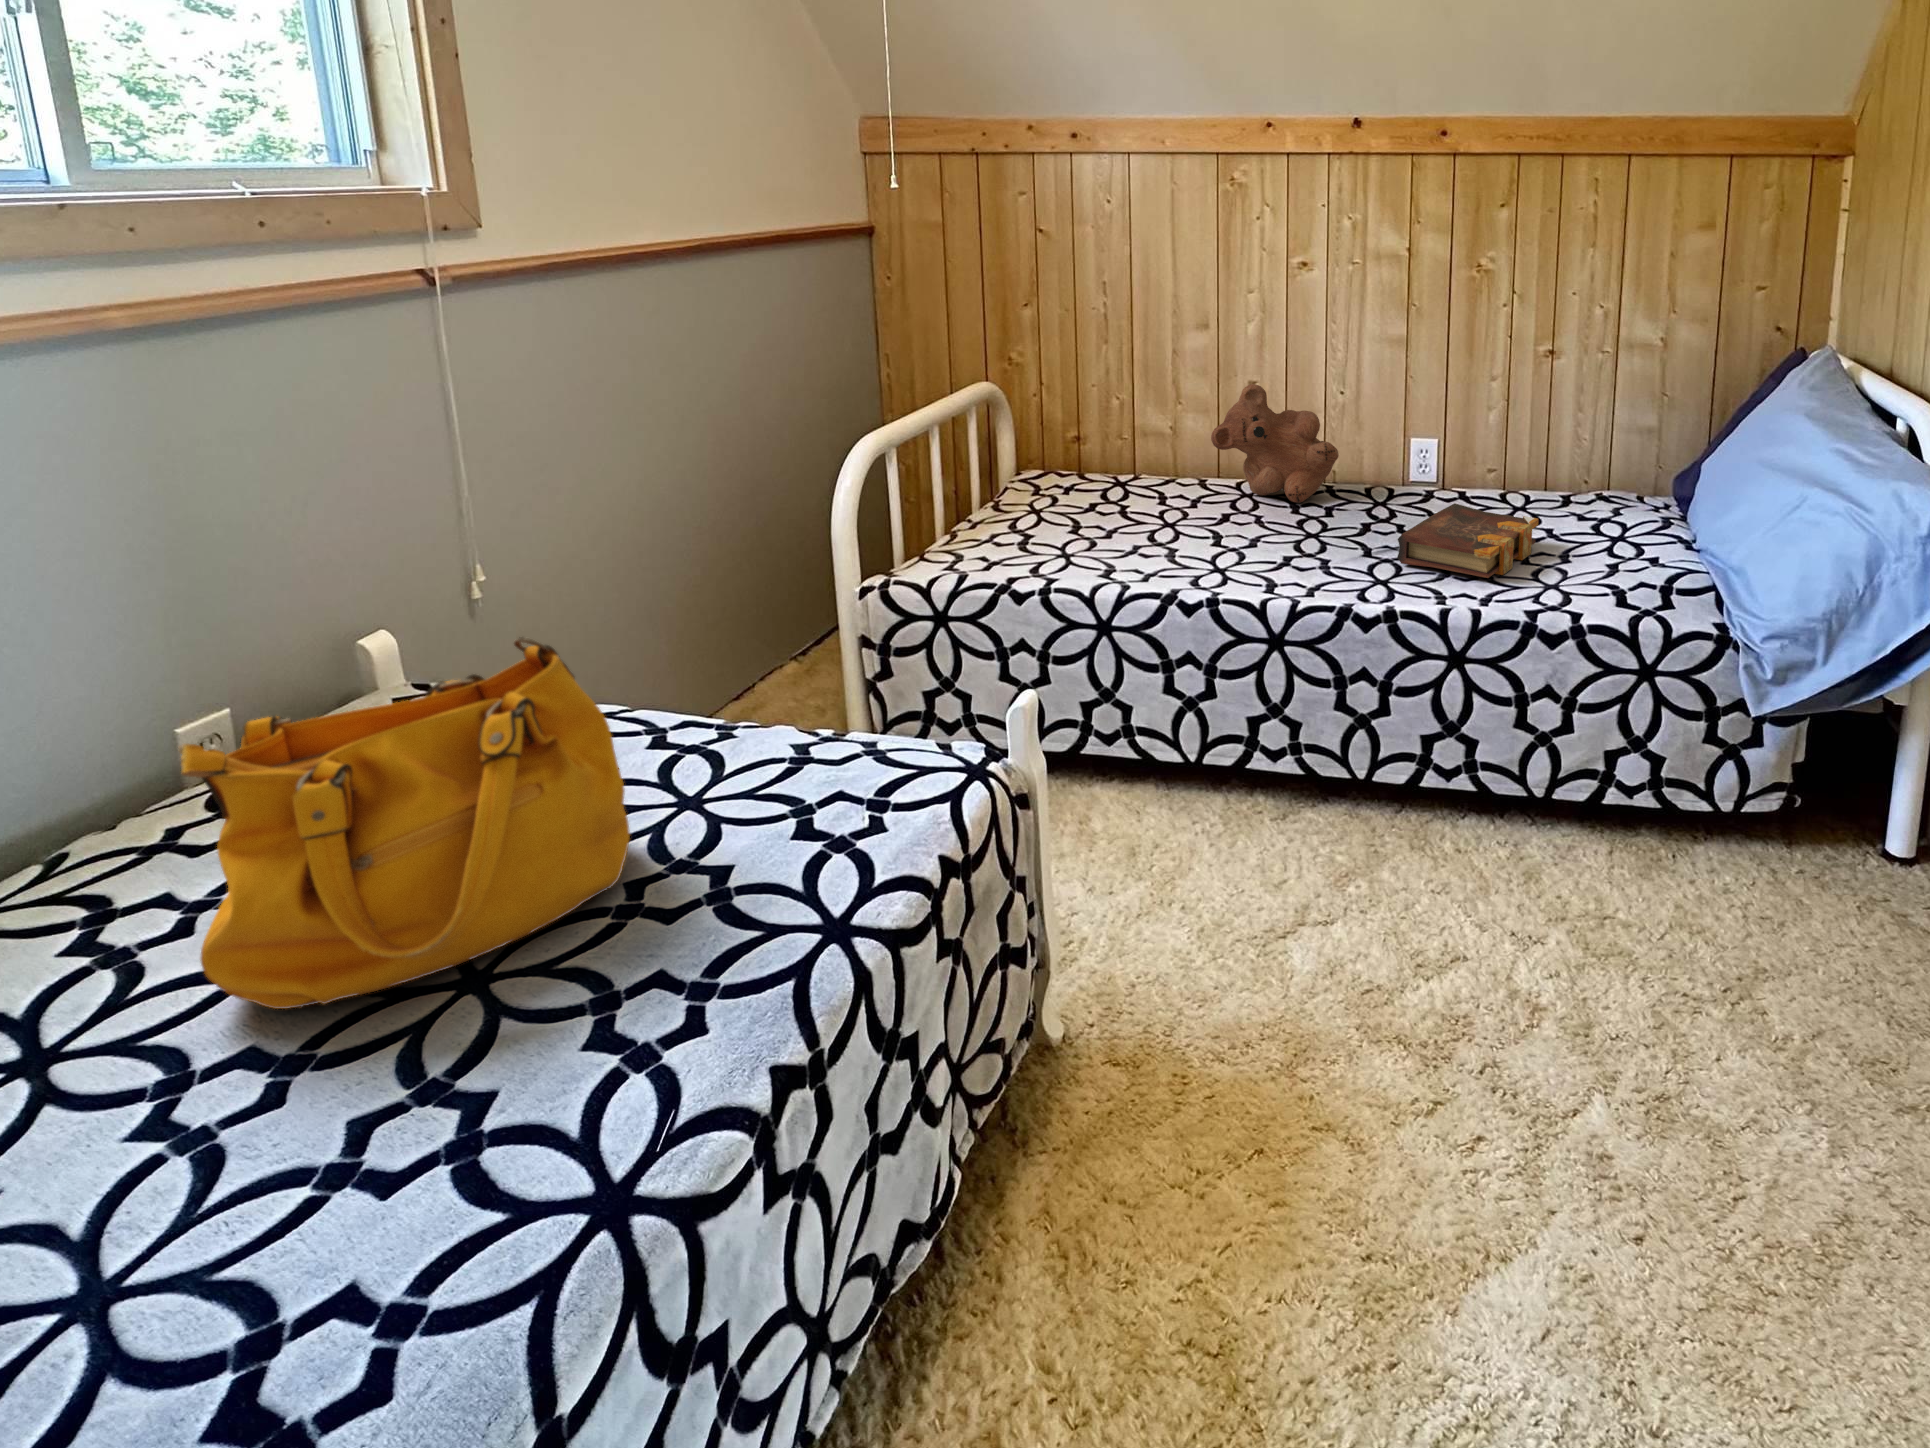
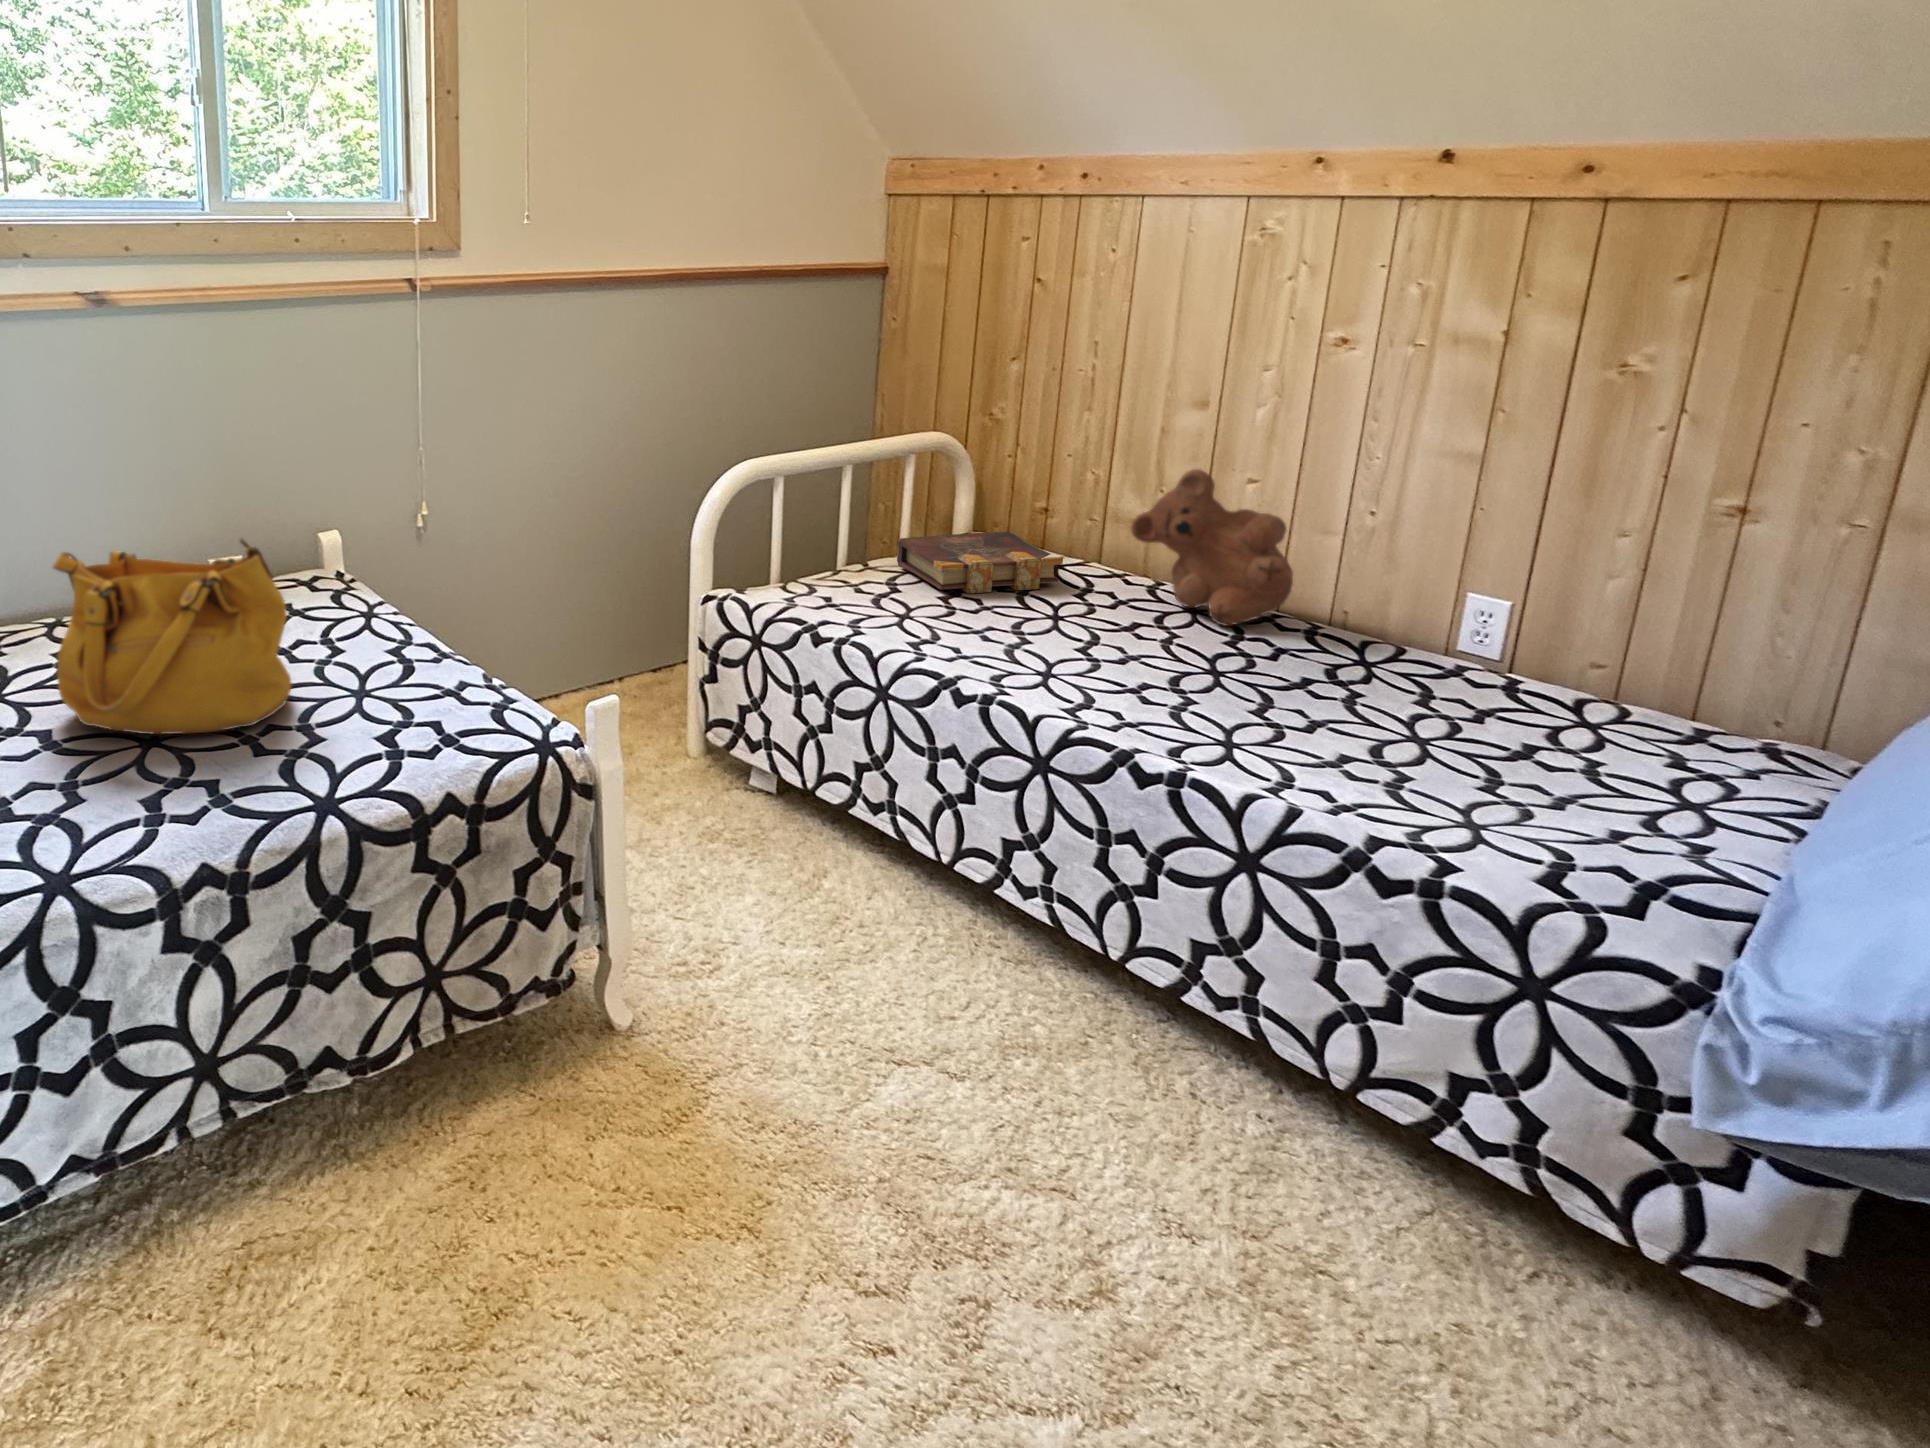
book: present [1397,503,1538,578] -> present [897,532,1063,594]

